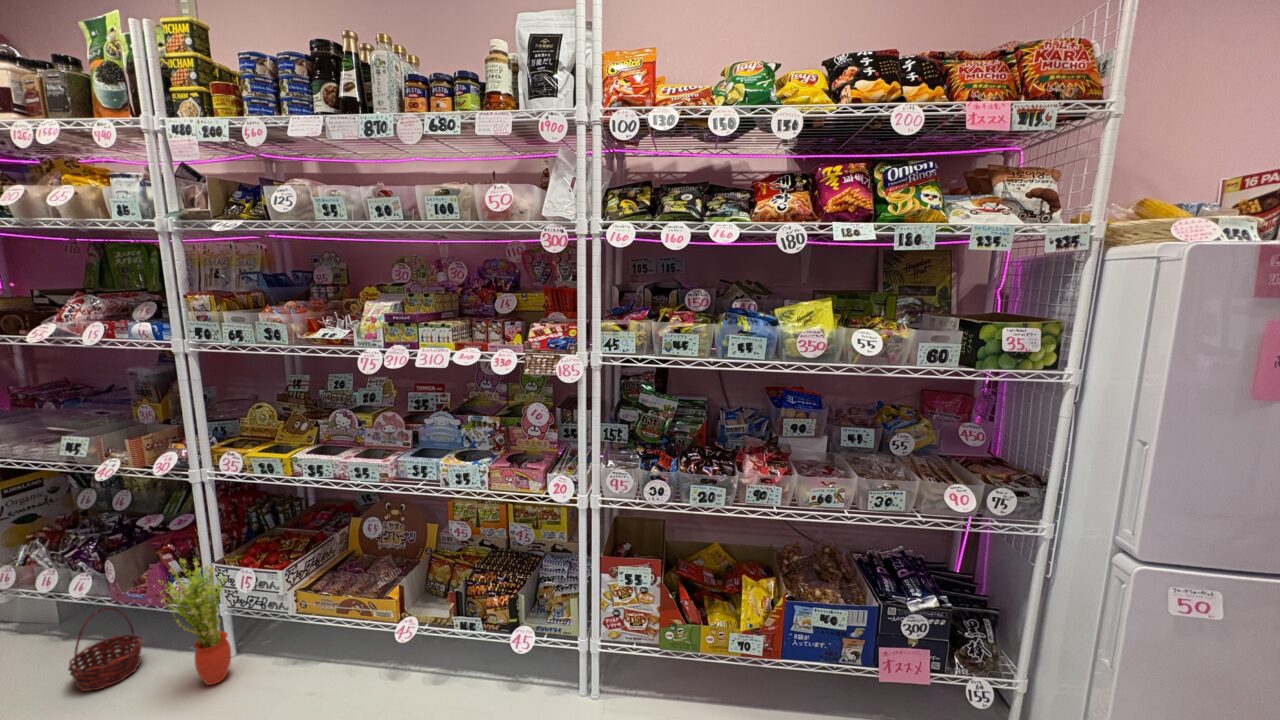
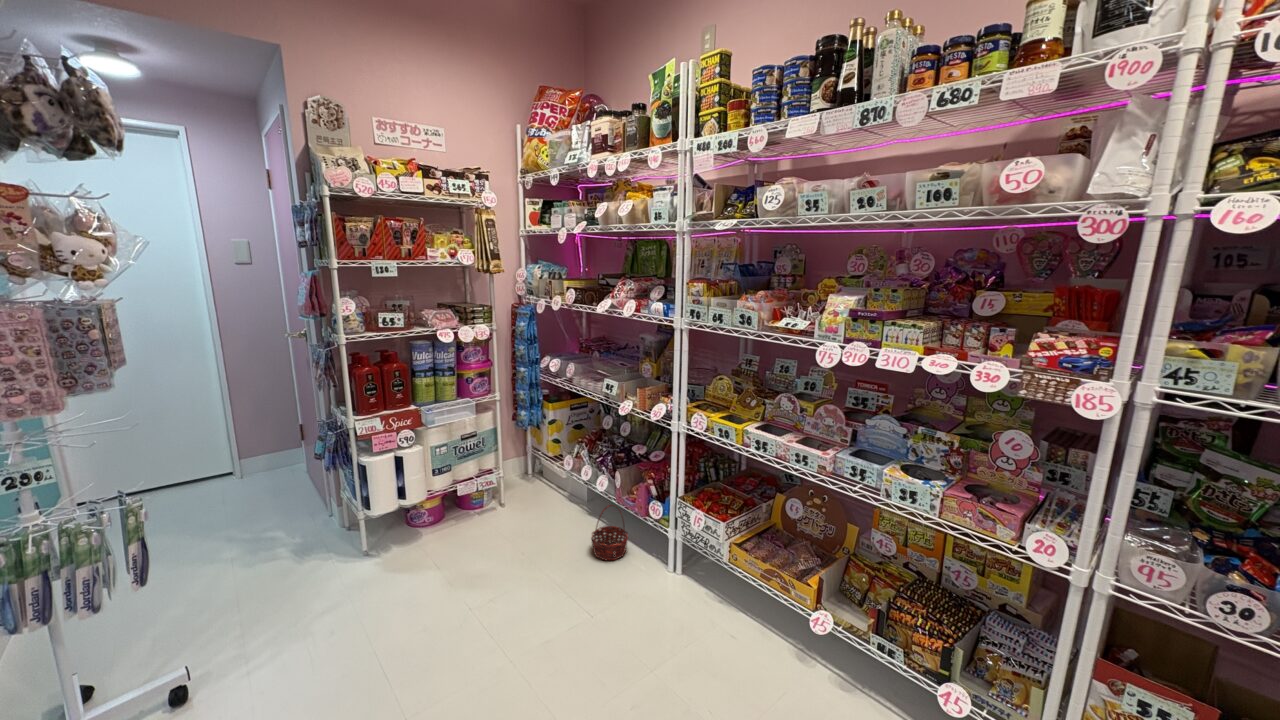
potted plant: present [160,559,231,685] -> none [645,487,686,592]

